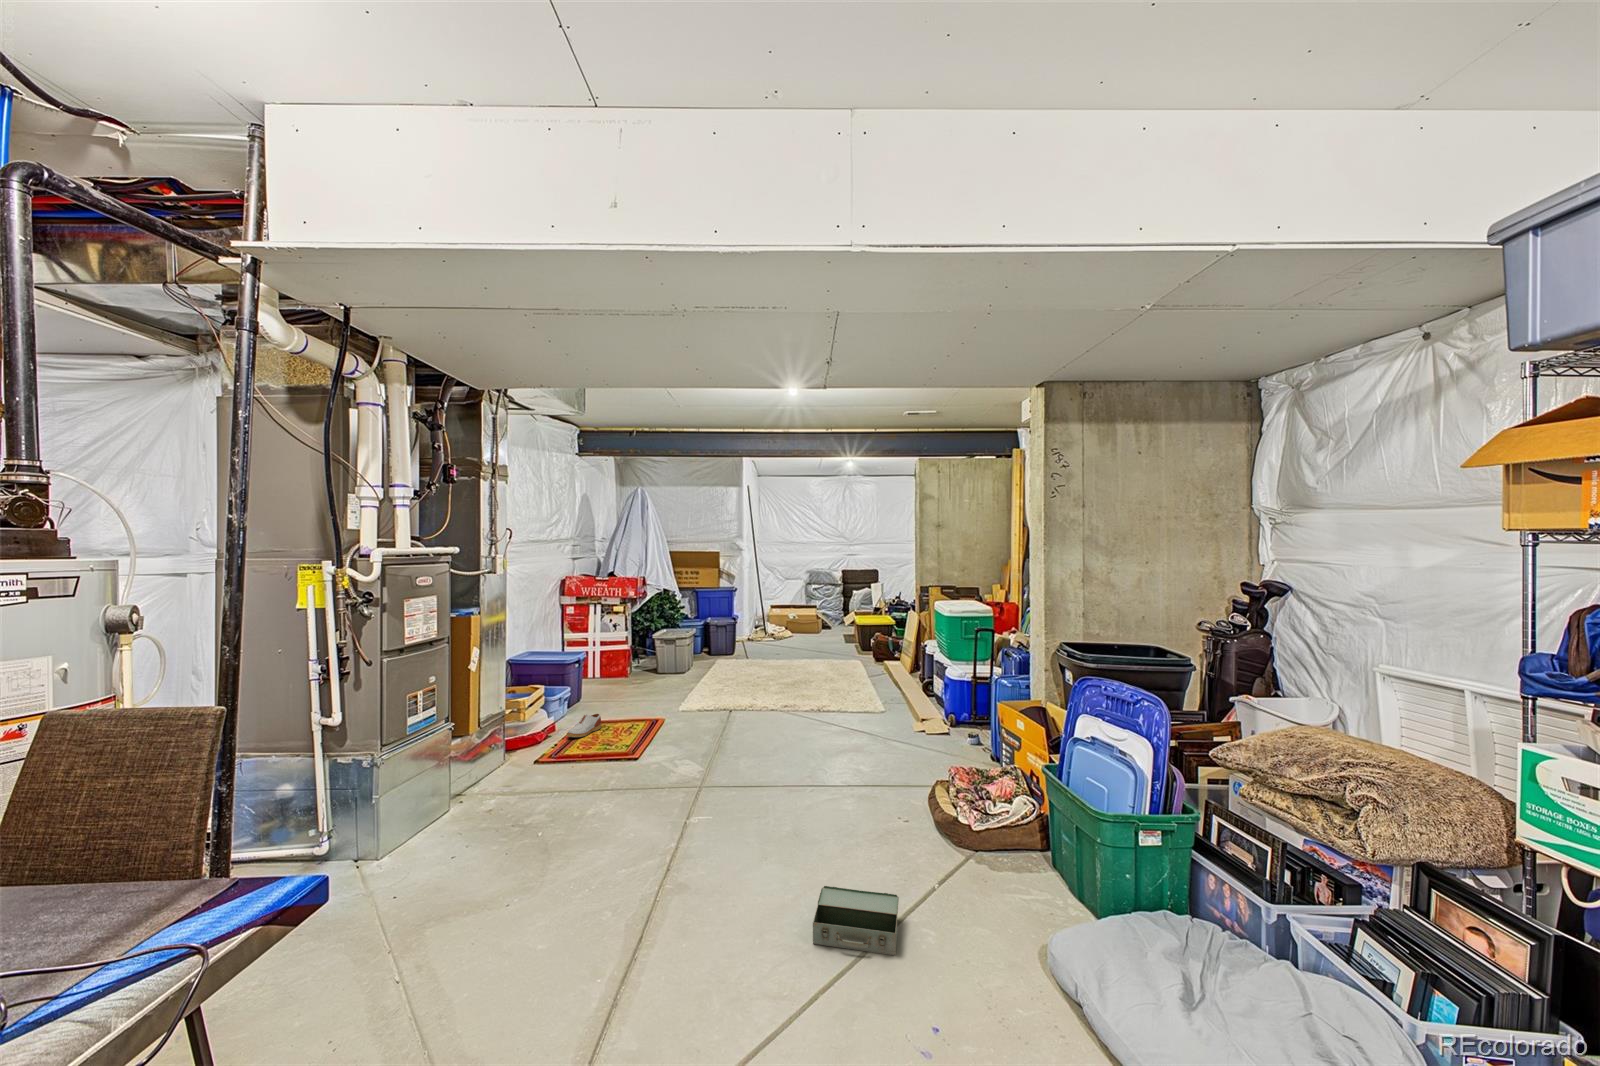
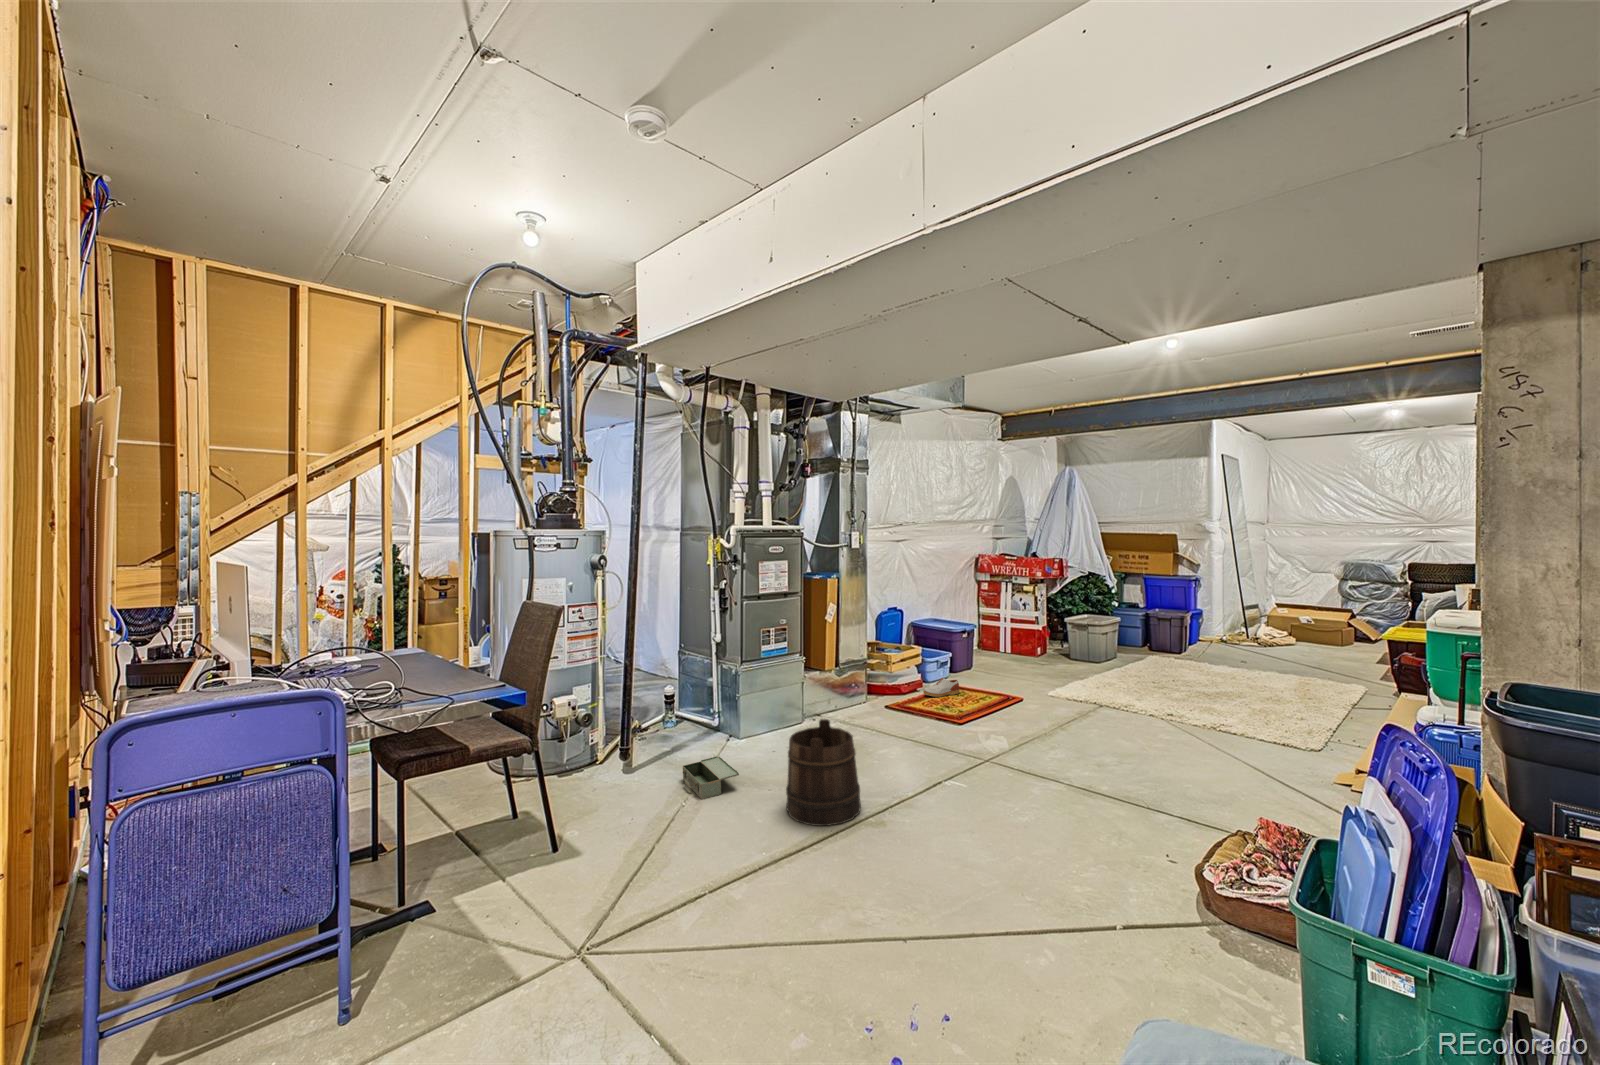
bucket: none [567,792,661,931] -> present [786,719,861,826]
toolbox: present [813,886,899,955] -> present [683,757,739,799]

